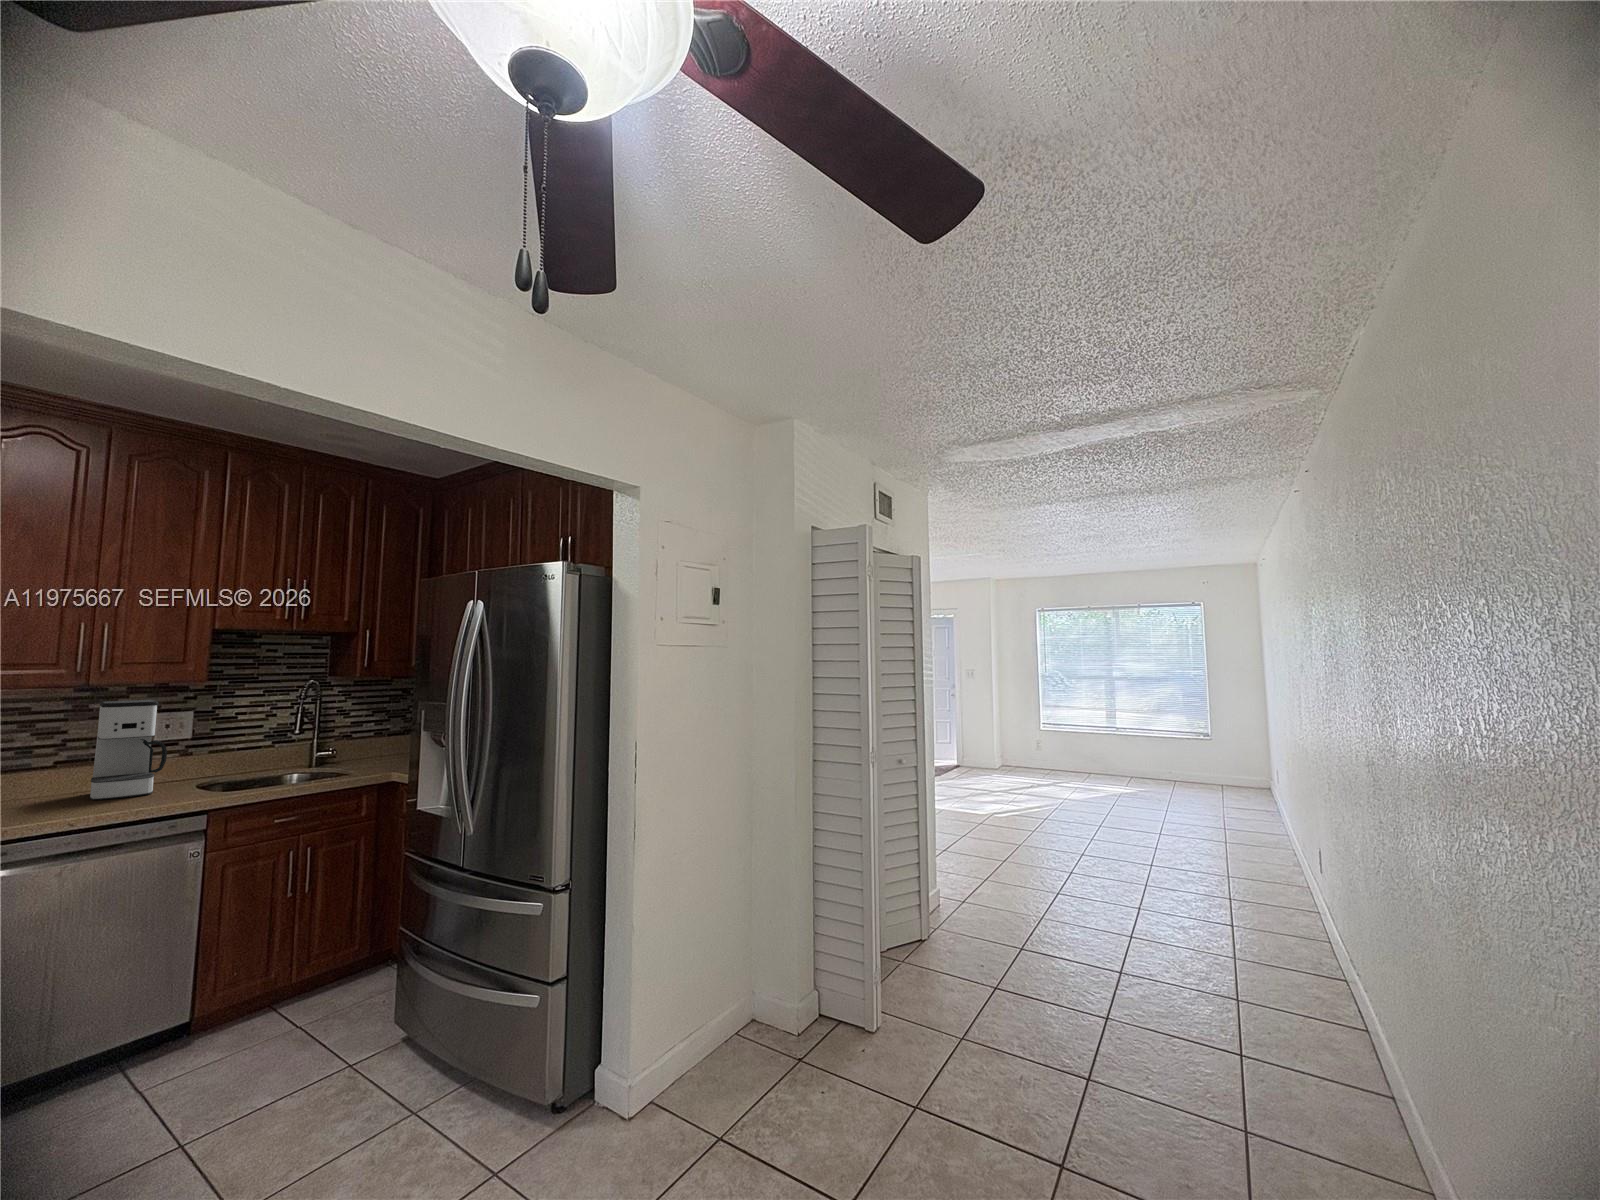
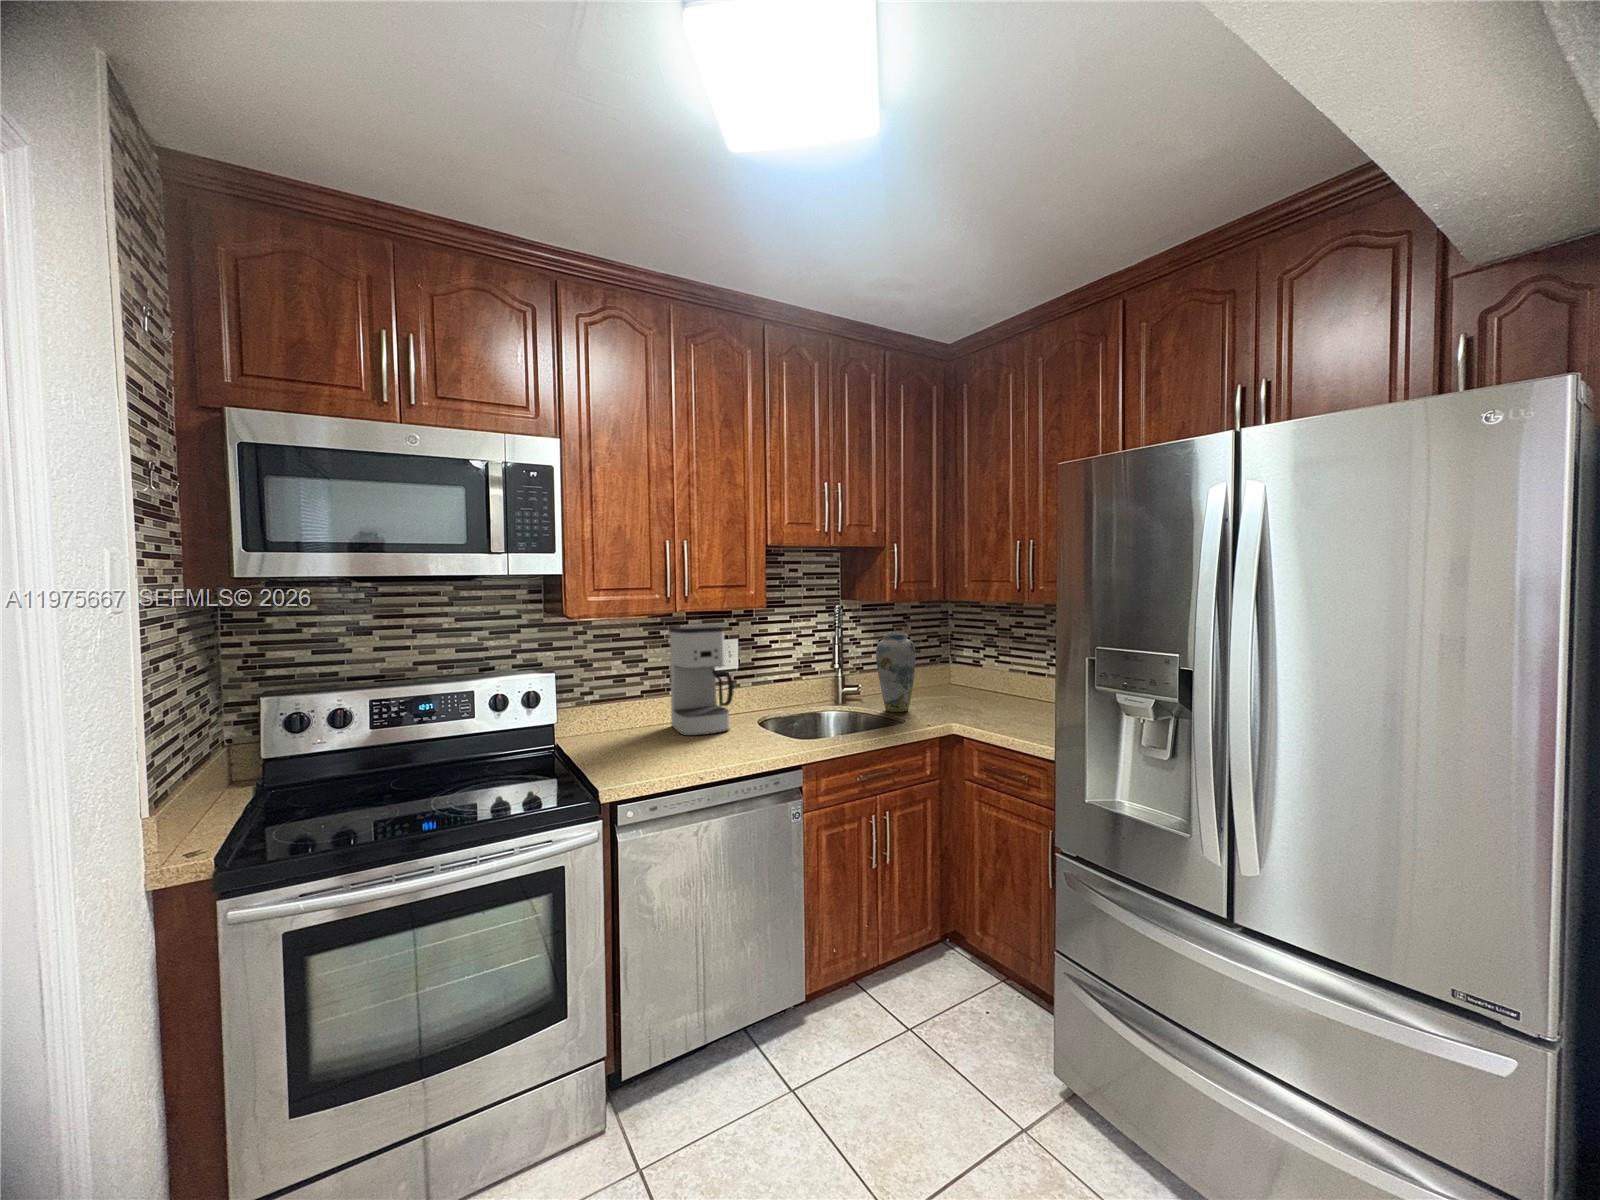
vase: none [345,706,384,773] -> present [876,633,915,712]

